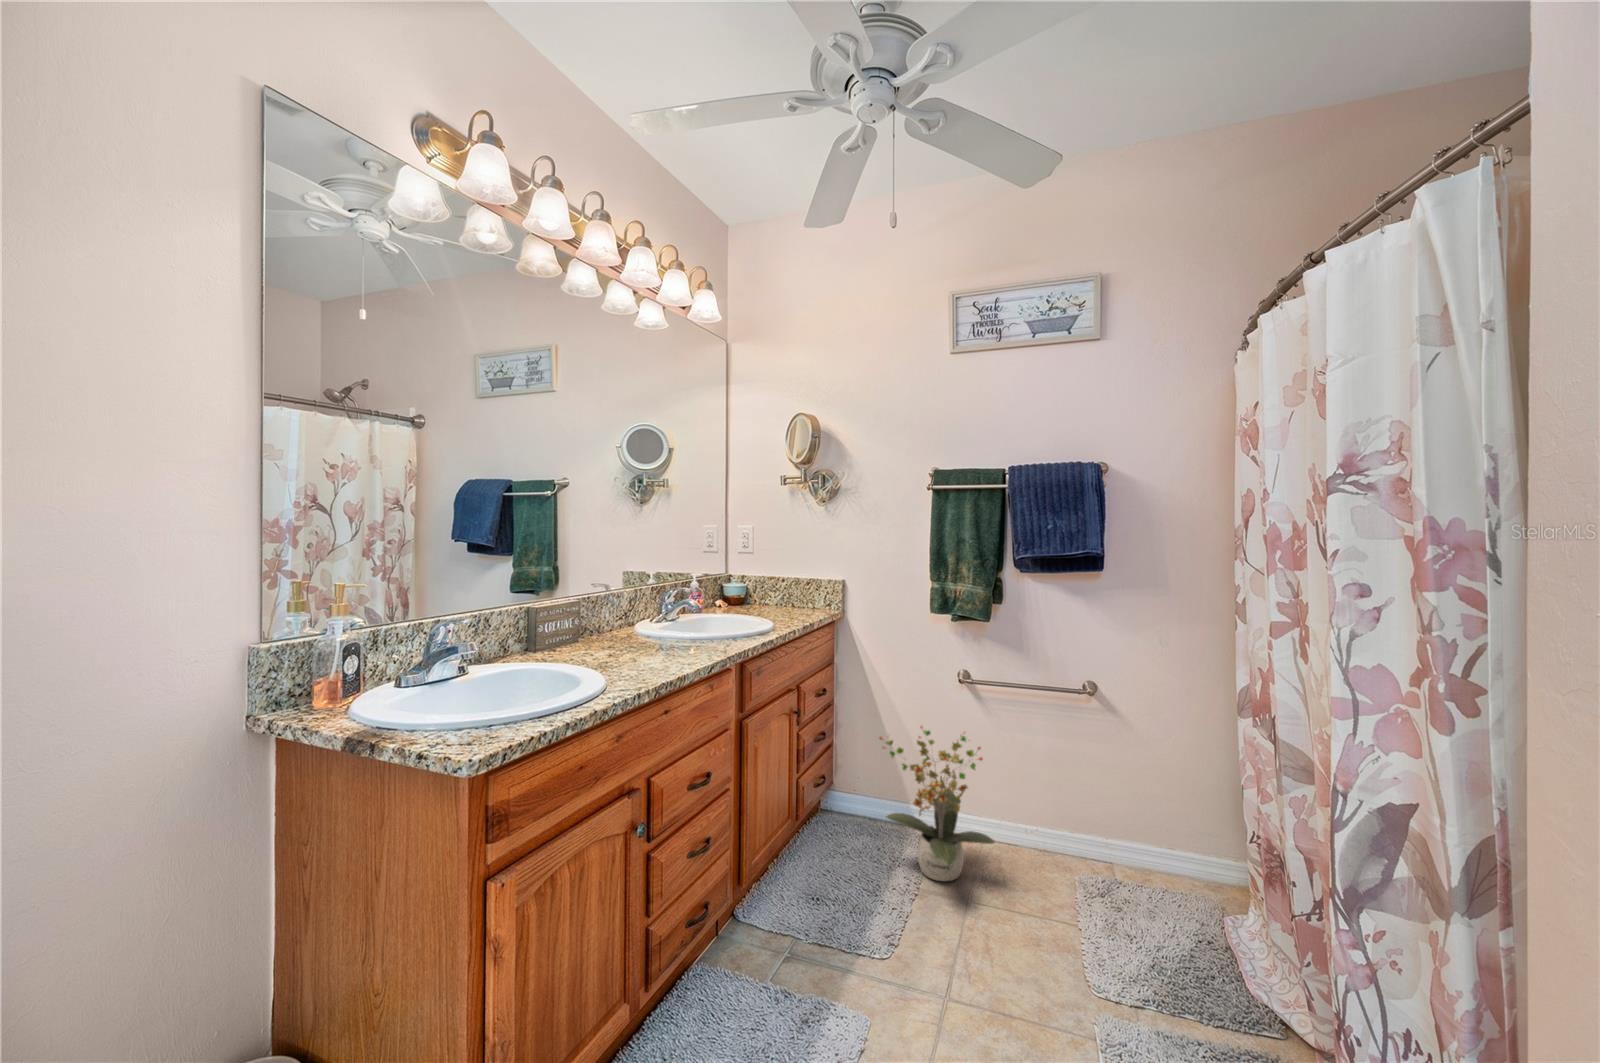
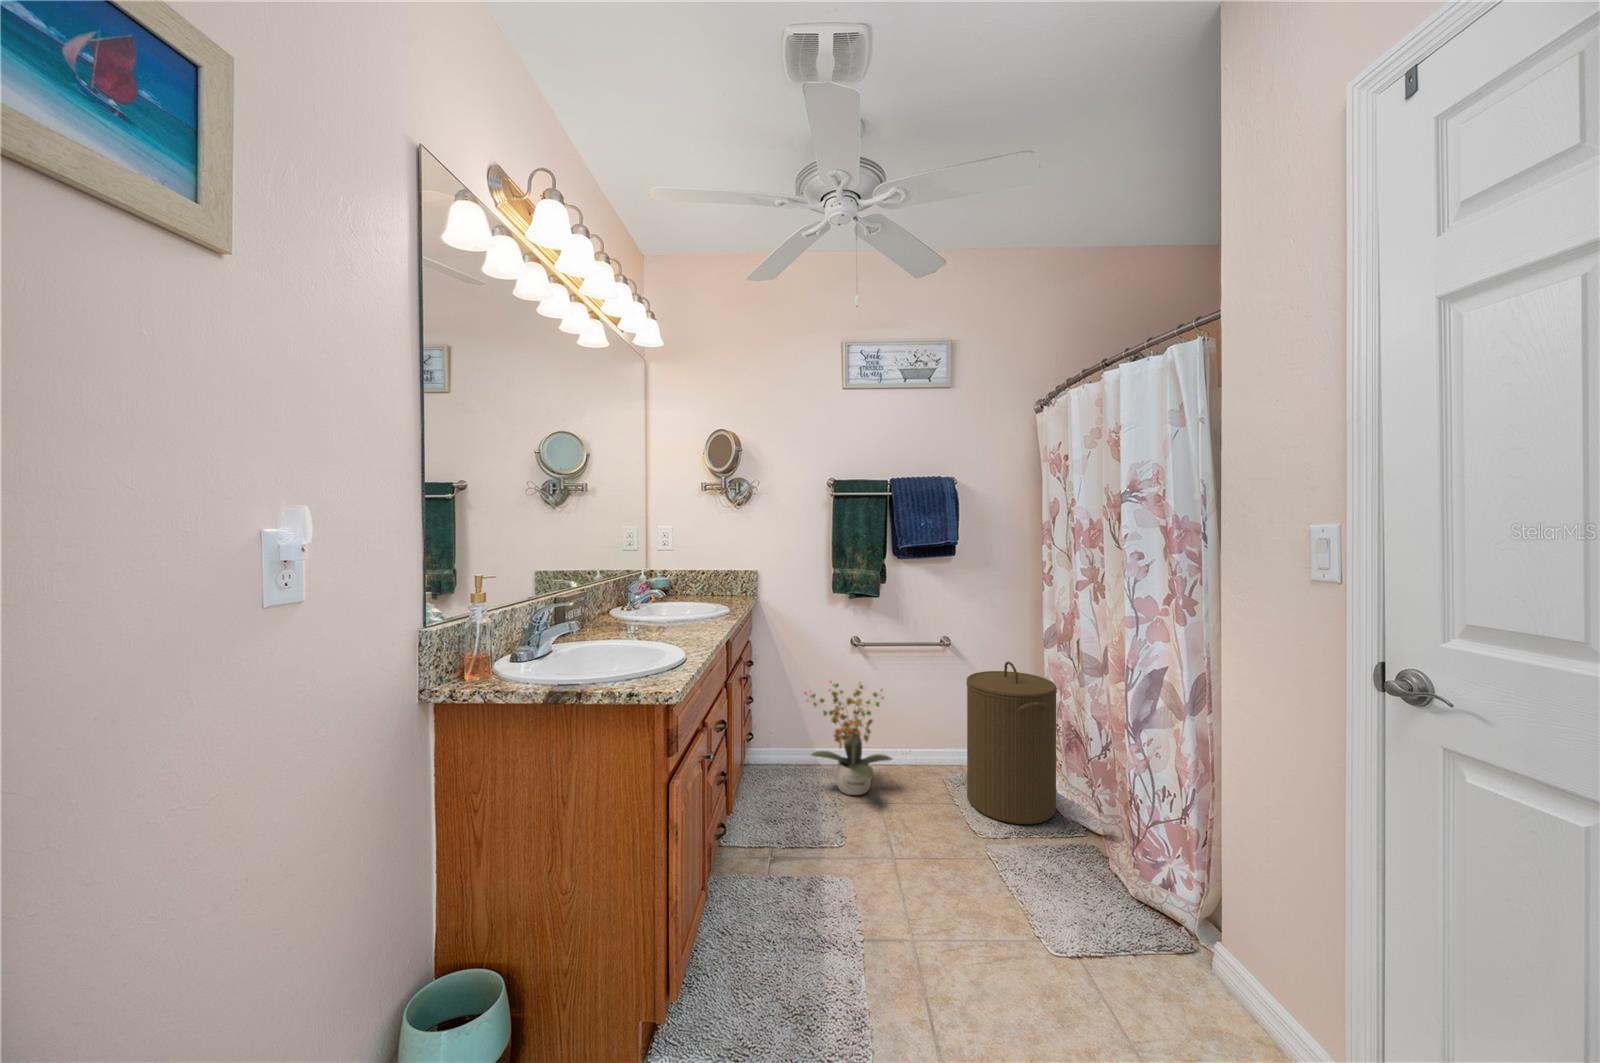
laundry hamper: none [1098,735,1248,995] -> present [966,661,1057,824]

